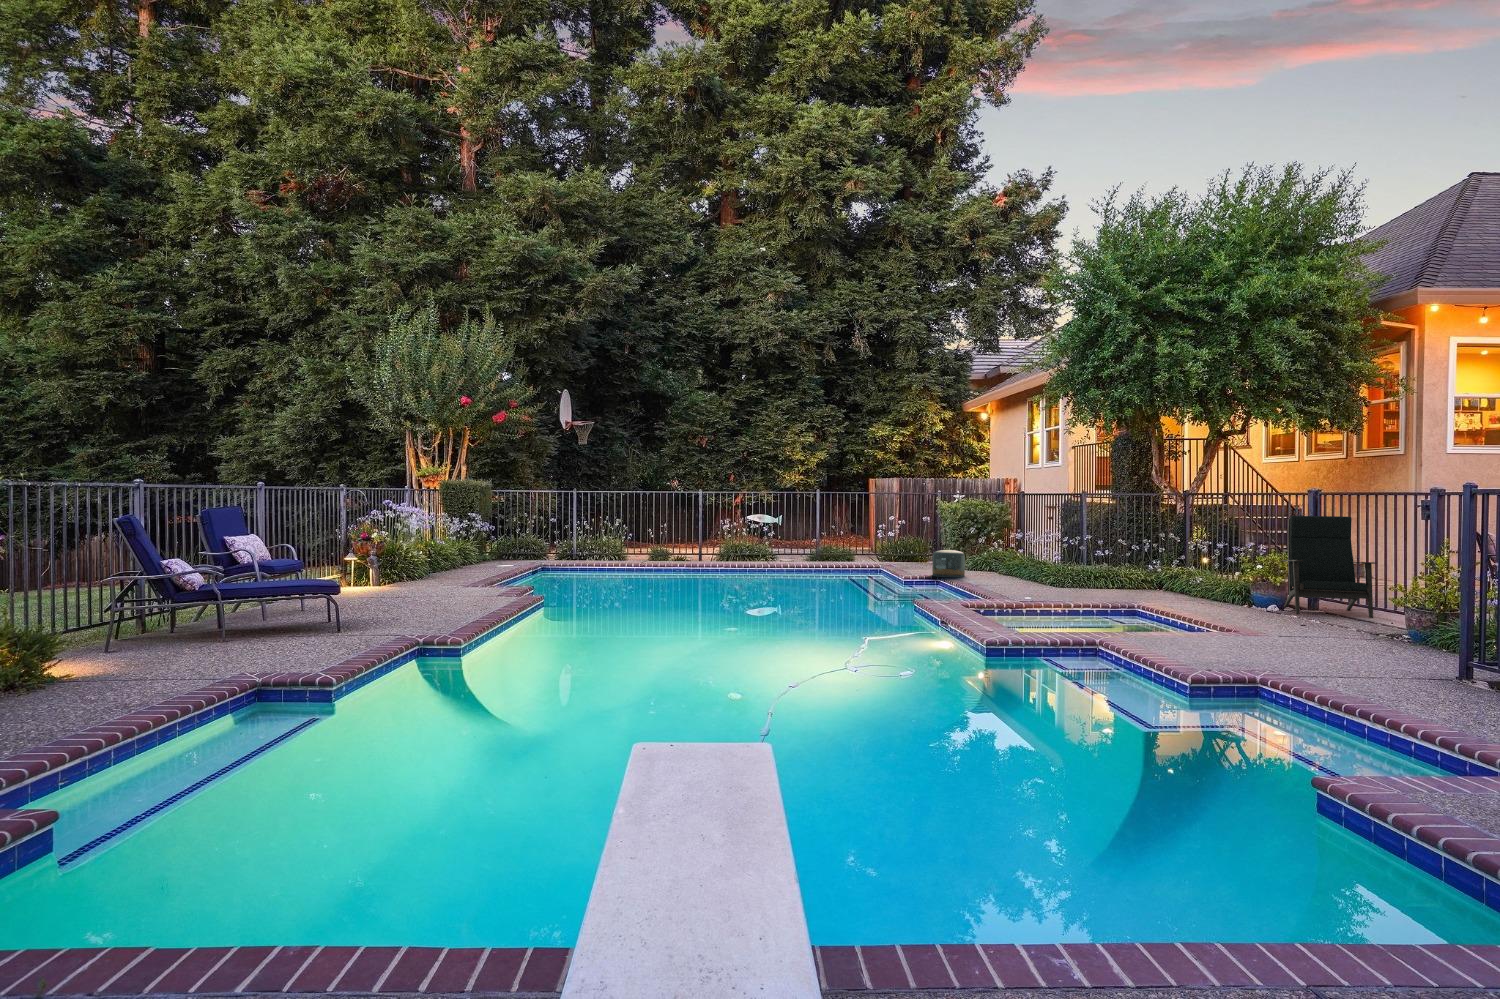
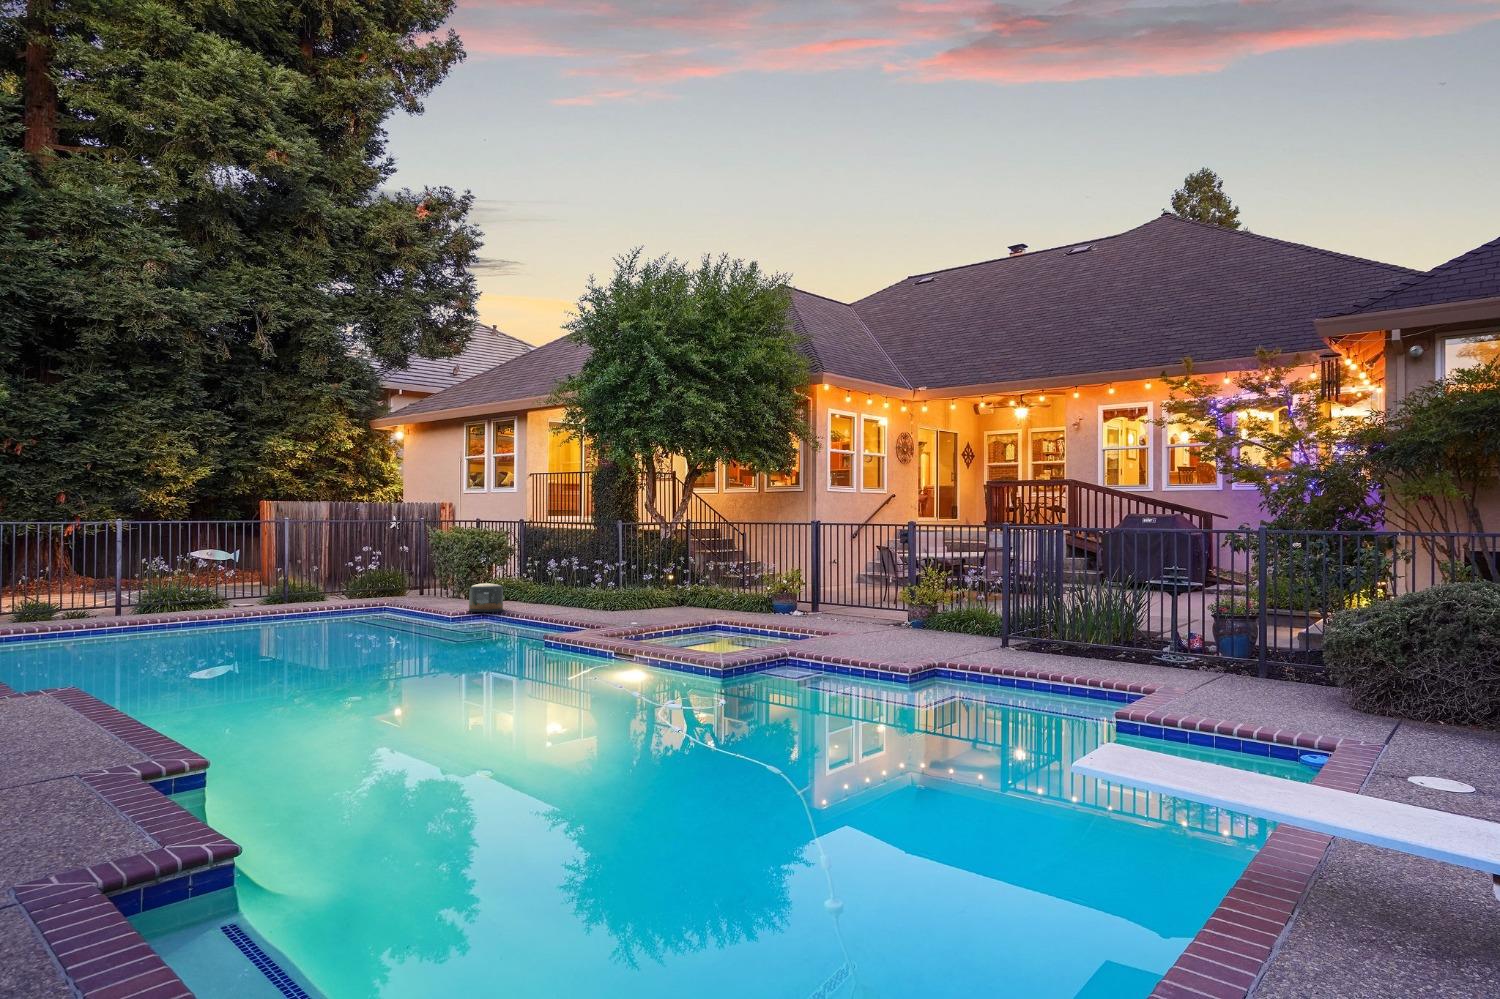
lounge chair: present [1283,516,1377,618] -> none [805,545,868,618]

